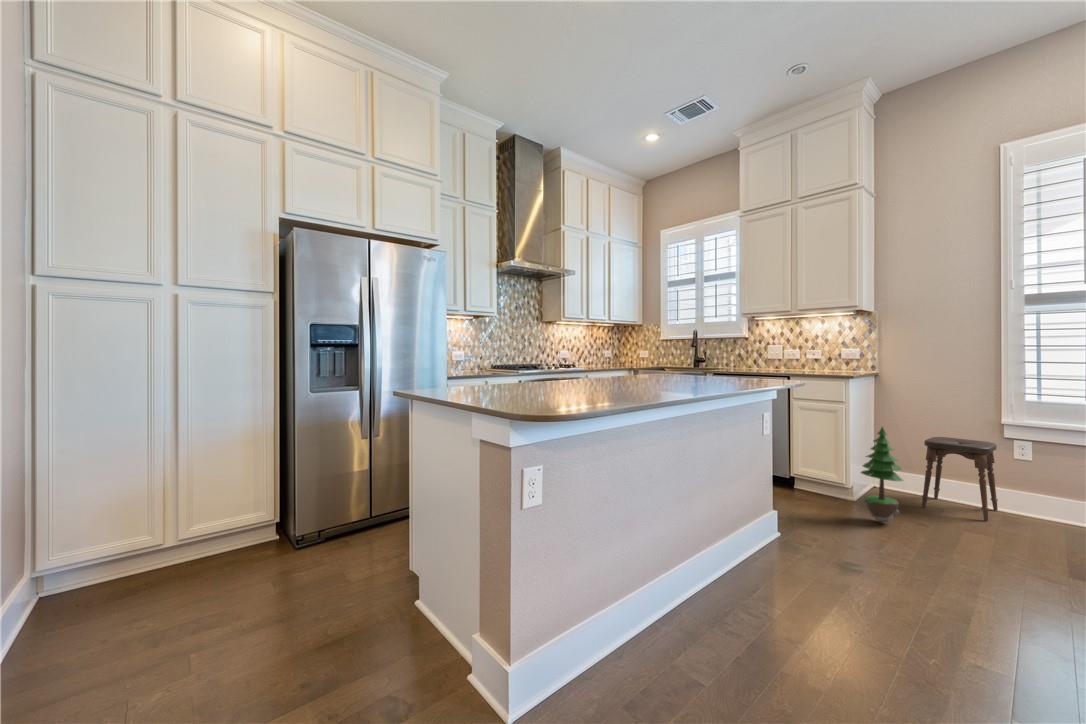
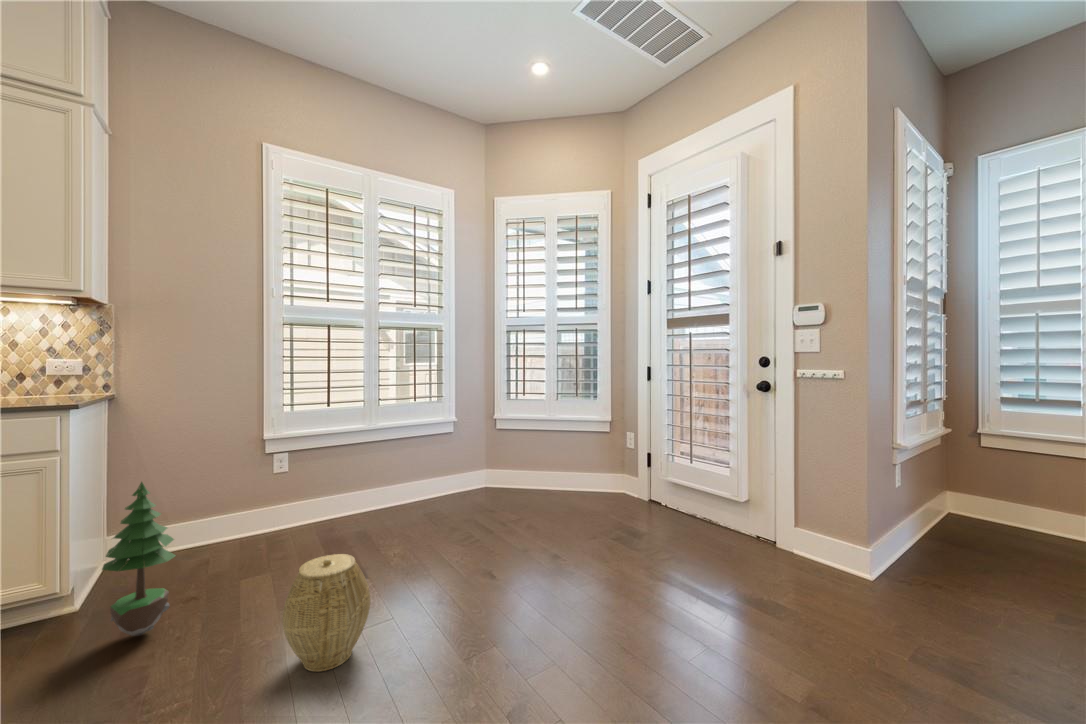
stool: present [922,437,998,521] -> none [187,467,263,574]
woven basket: none [965,510,1061,604] -> present [282,554,370,672]

